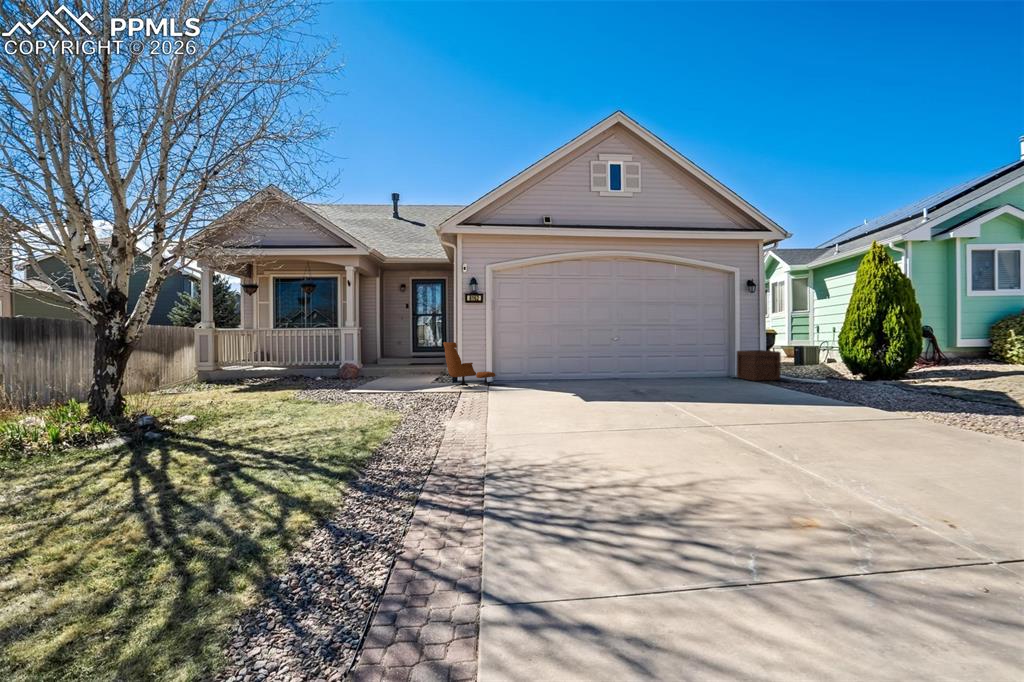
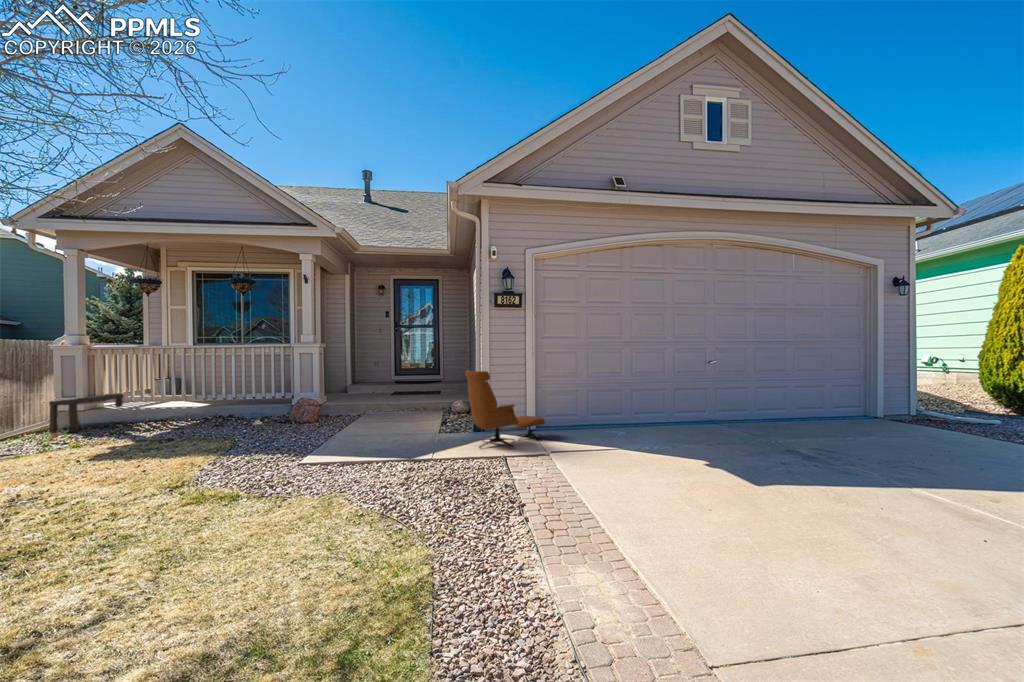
wooden crate: present [737,350,781,381] -> none [892,379,968,427]
bench: none [195,359,236,382] -> present [49,394,124,433]

